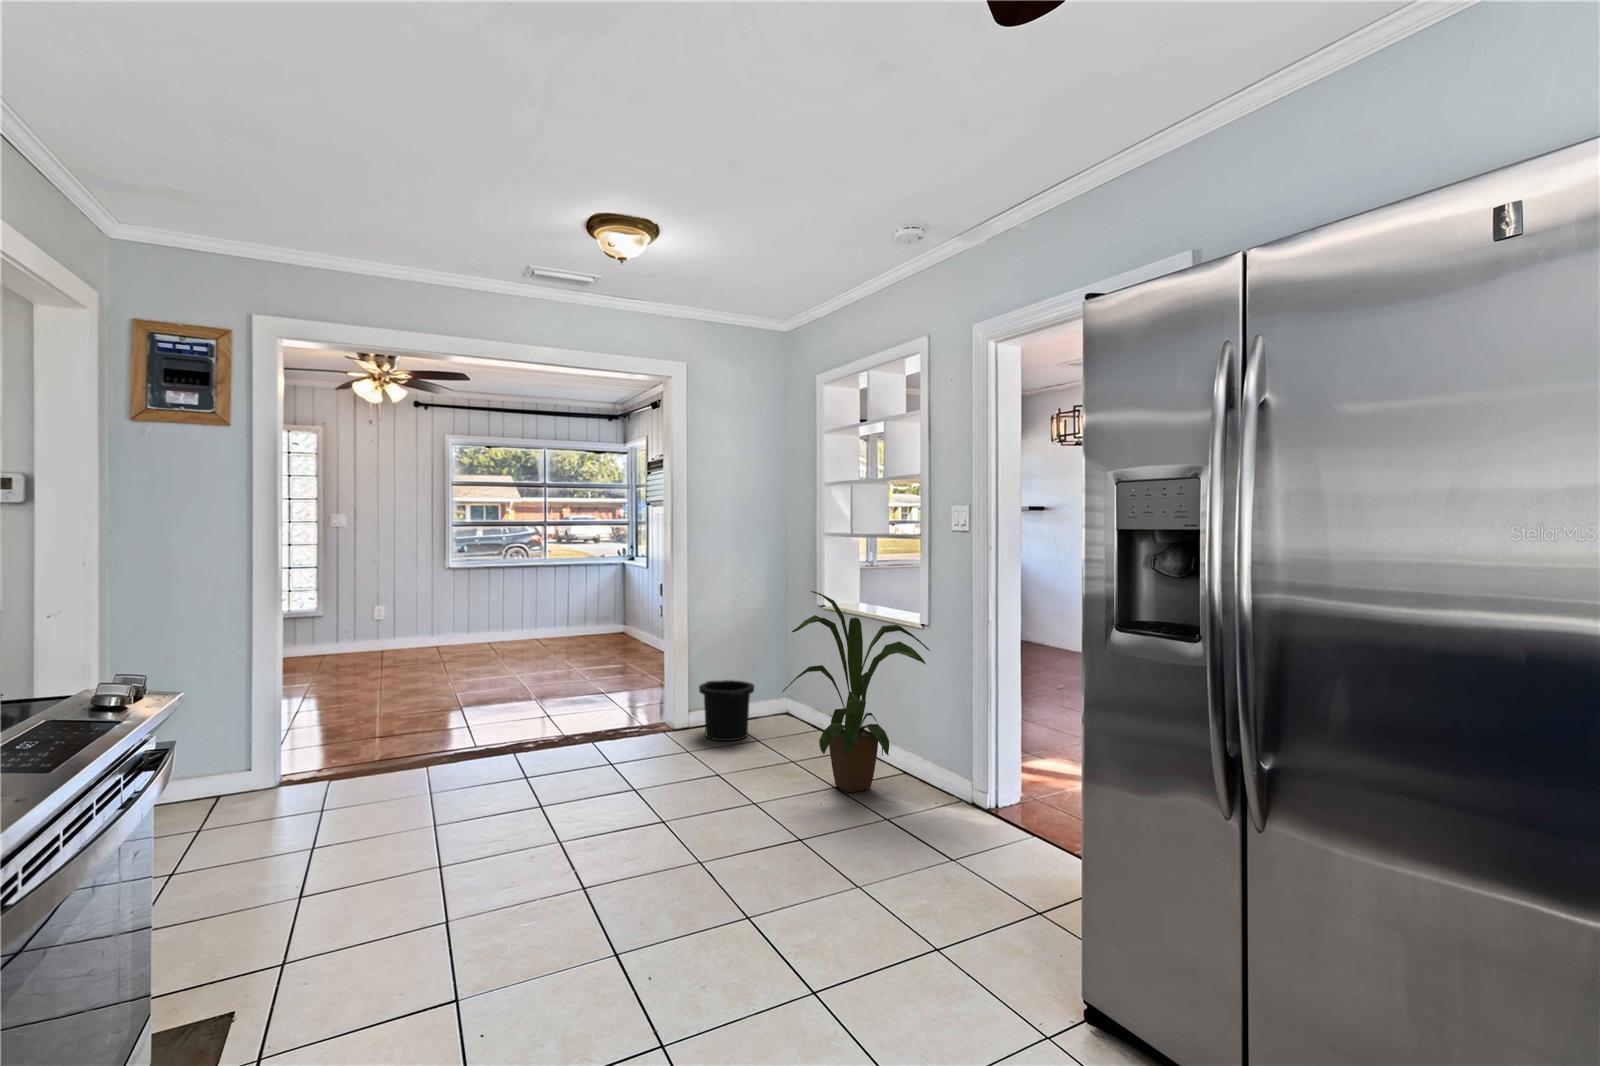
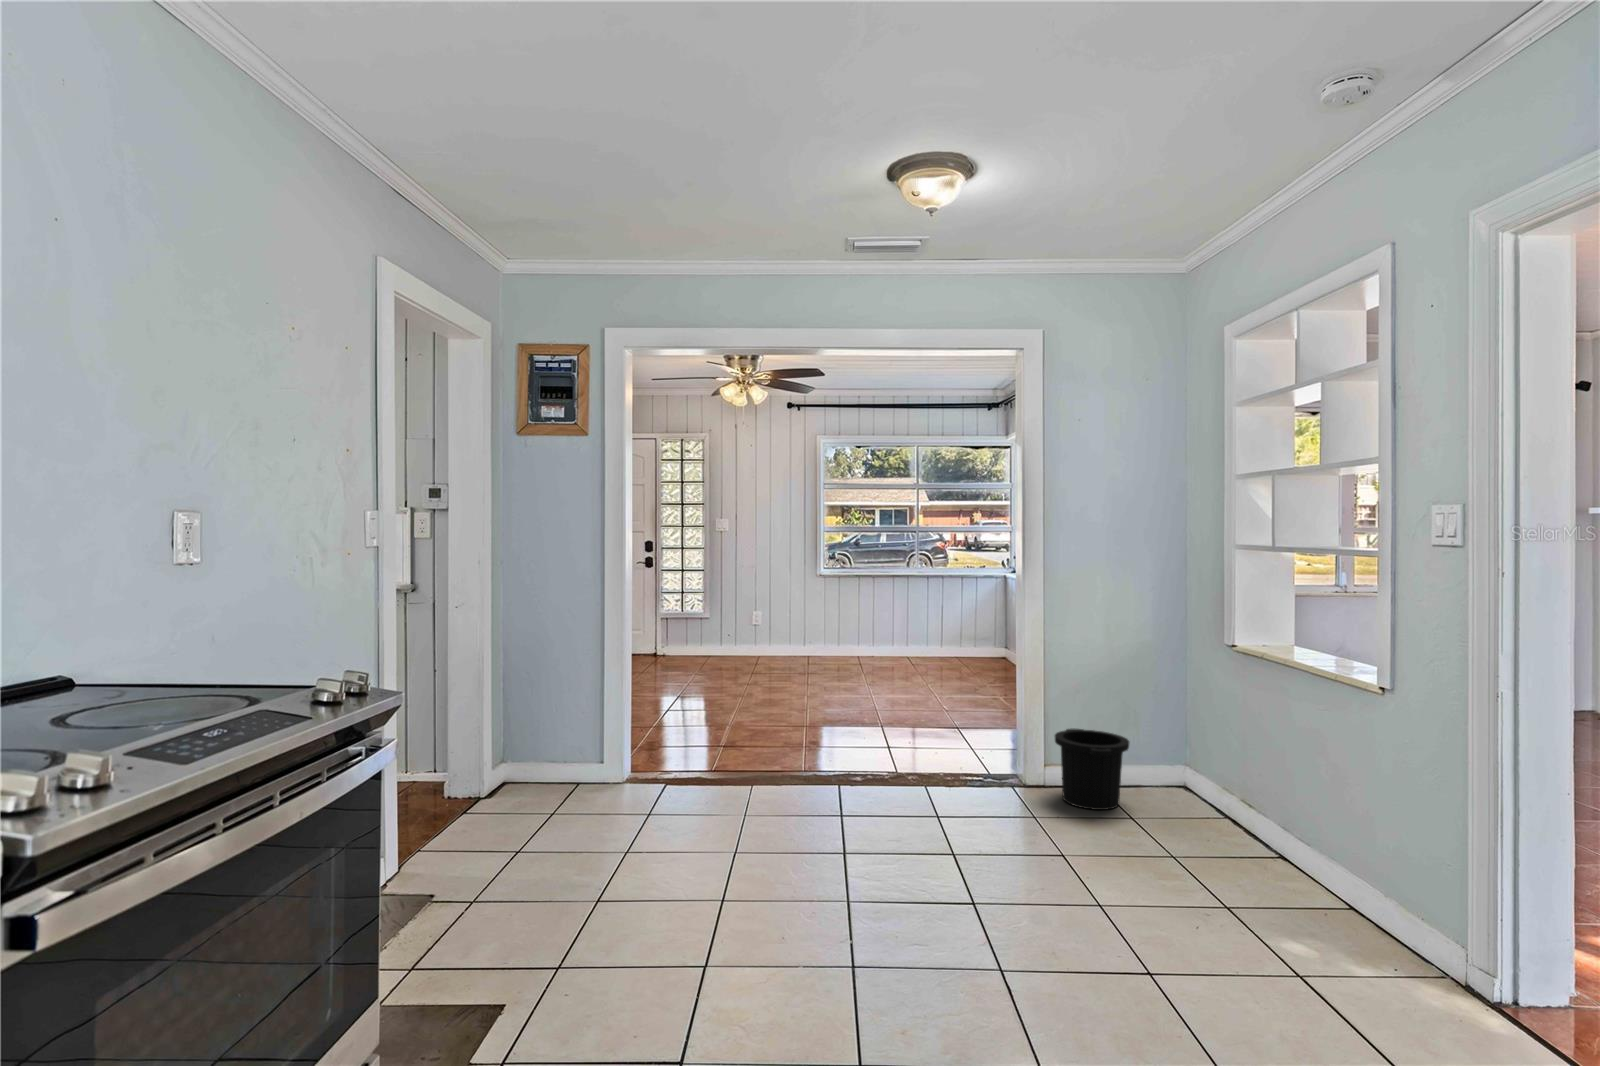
house plant: present [782,591,930,793] -> none [1146,625,1394,919]

